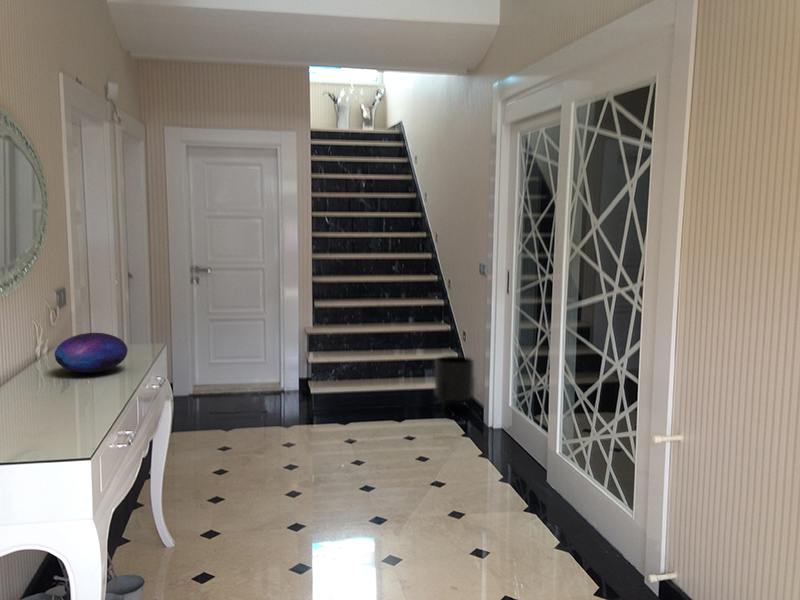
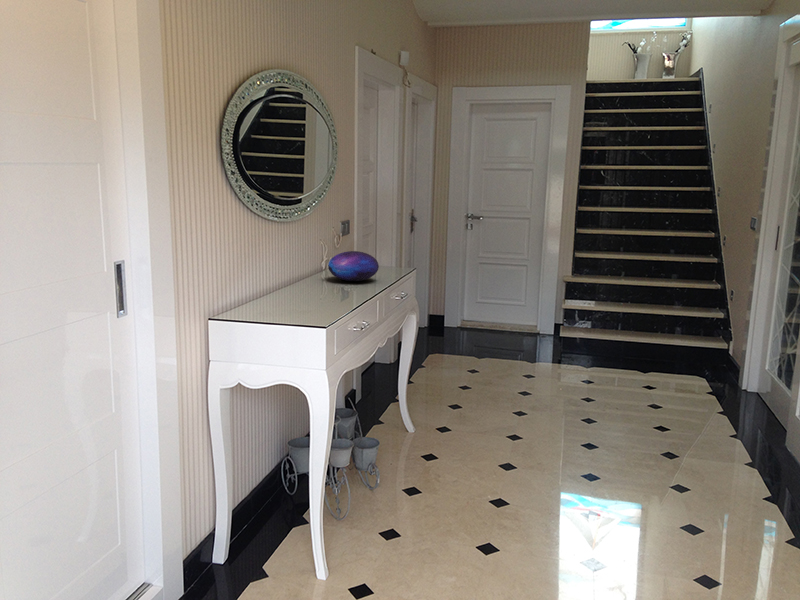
planter: present [435,356,474,400] -> none [688,315,735,377]

